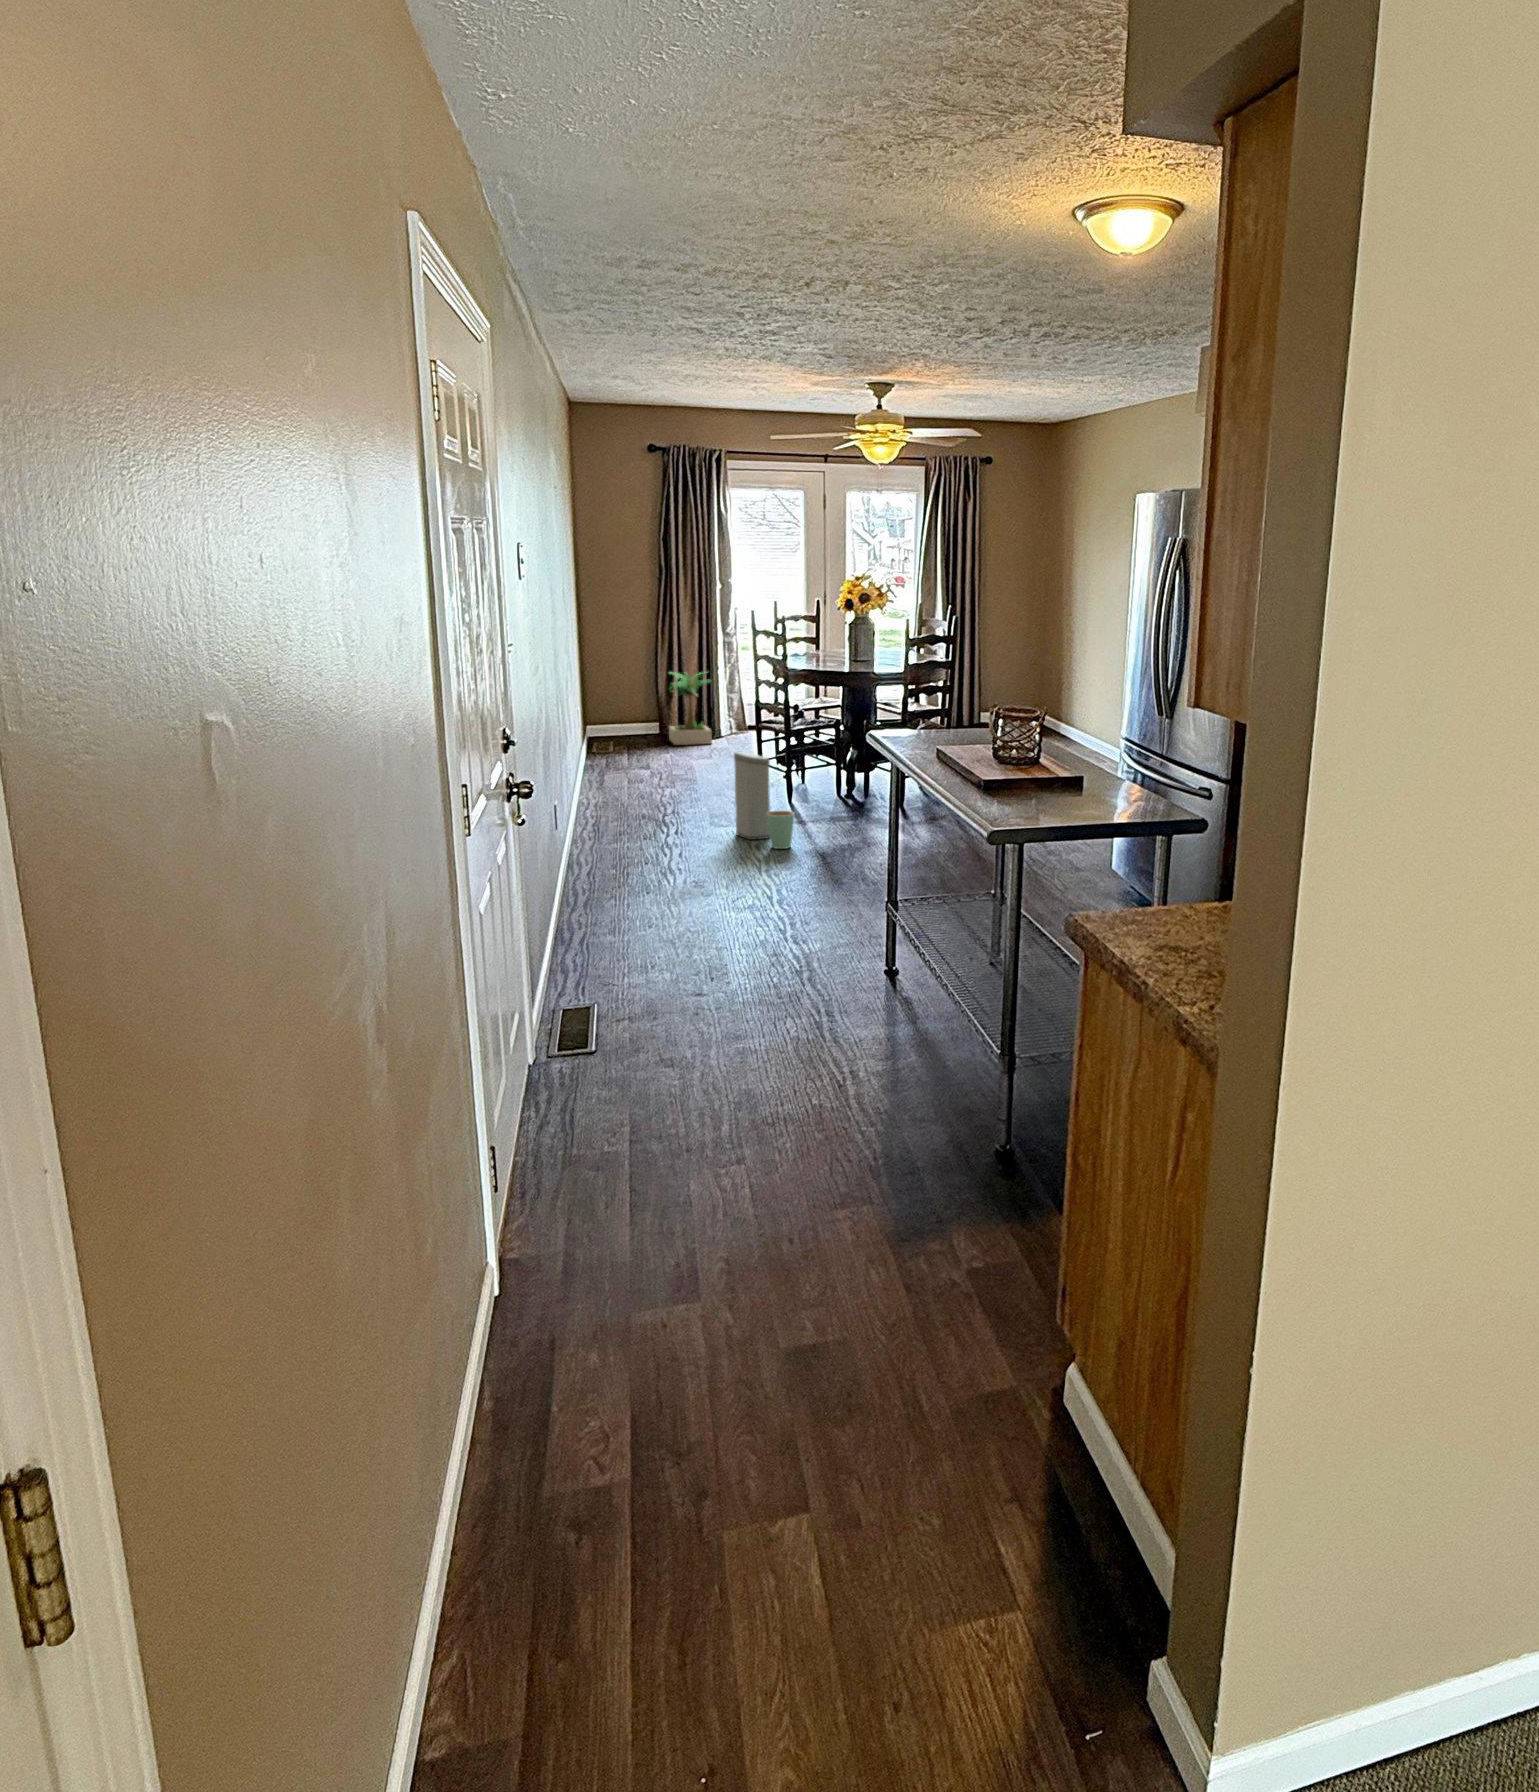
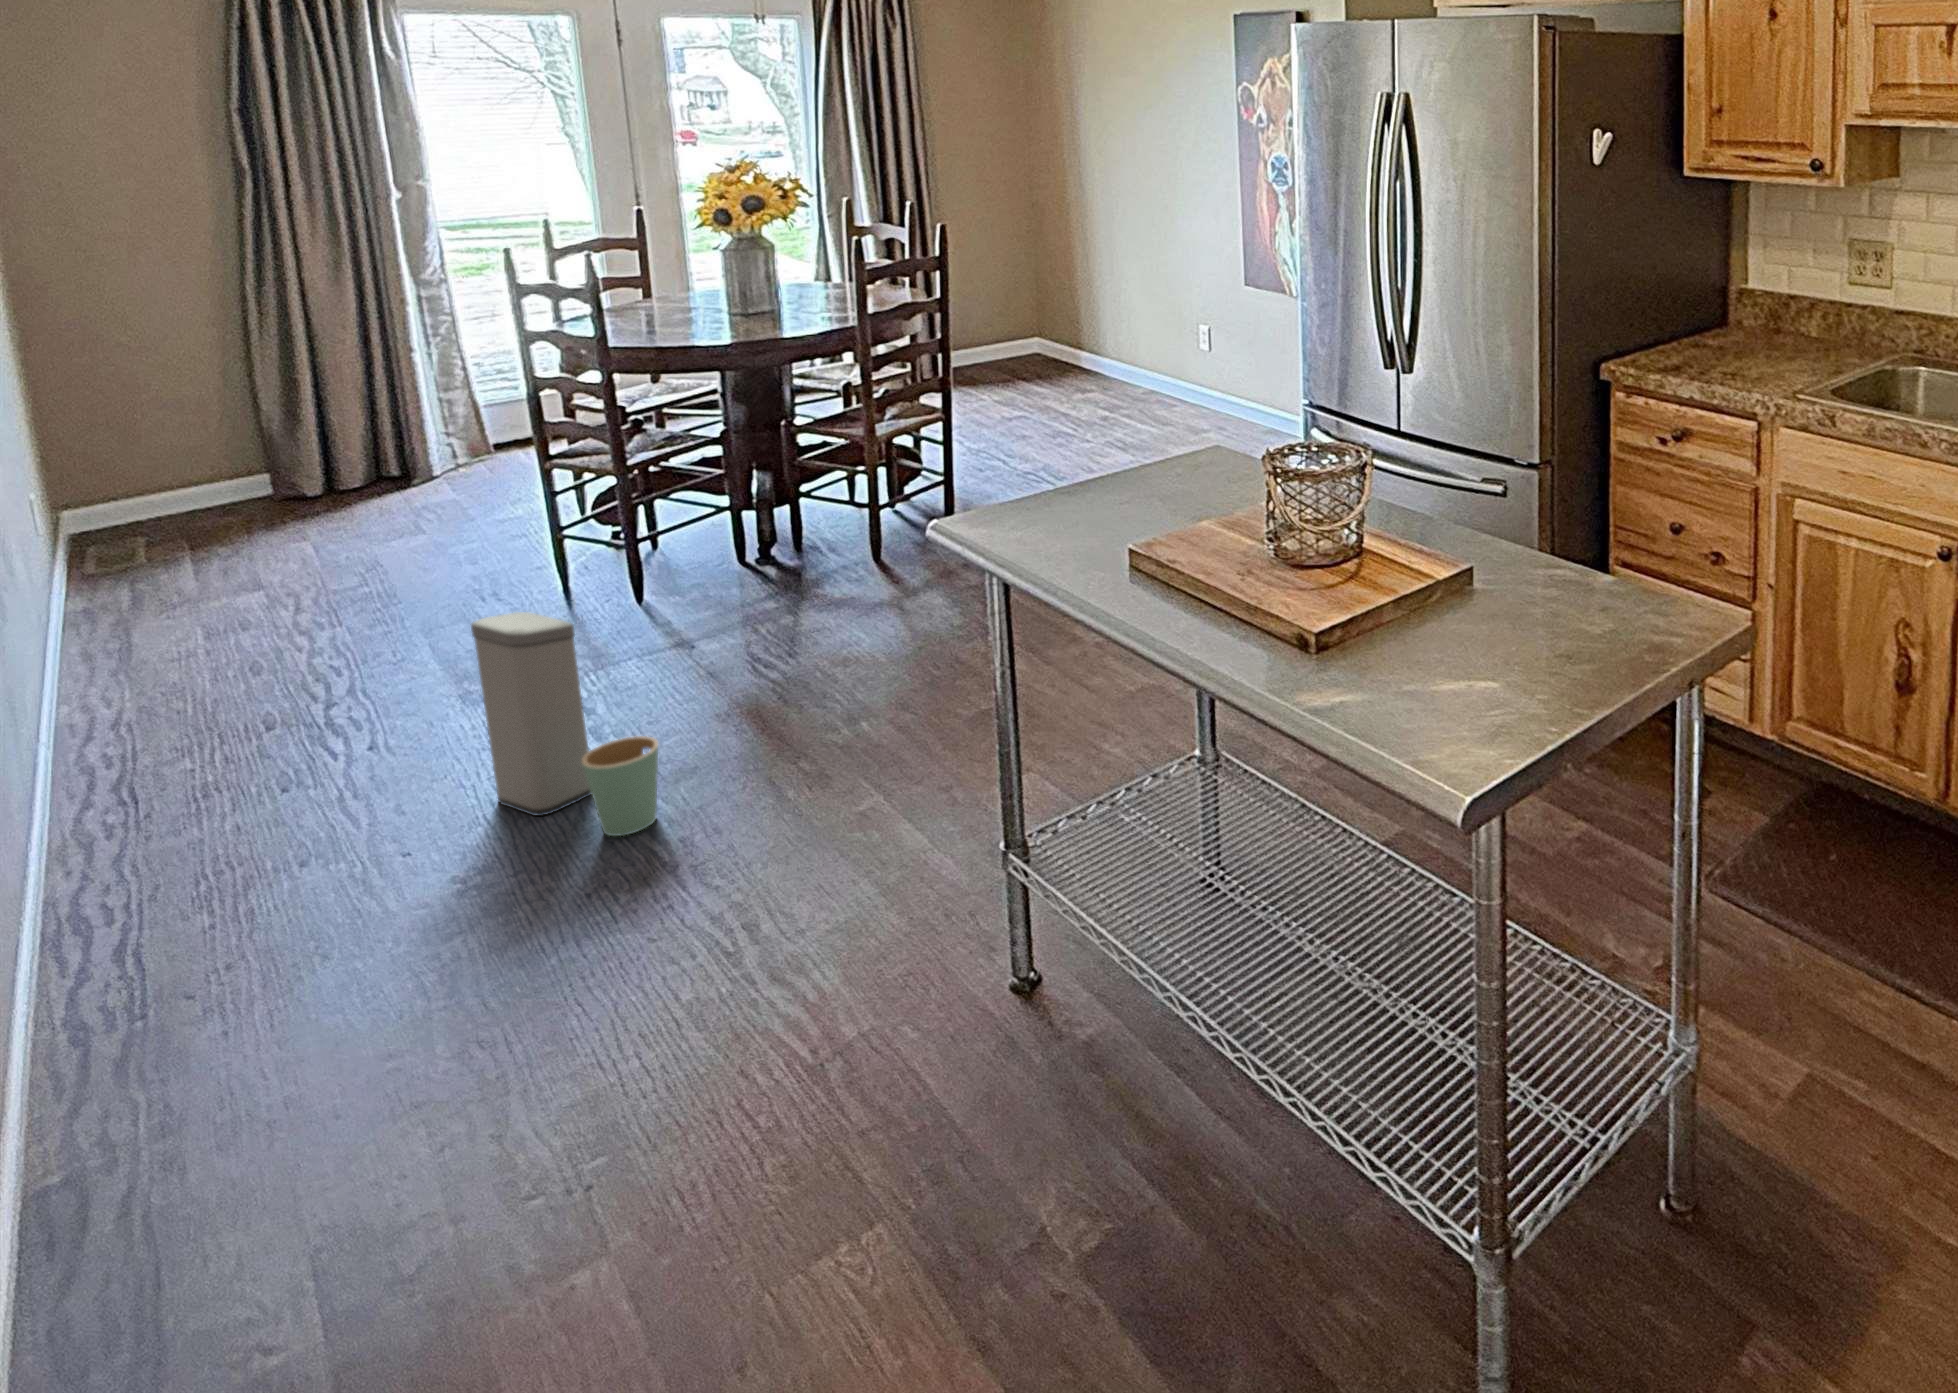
potted plant: present [669,672,712,745] -> none [274,359,415,517]

